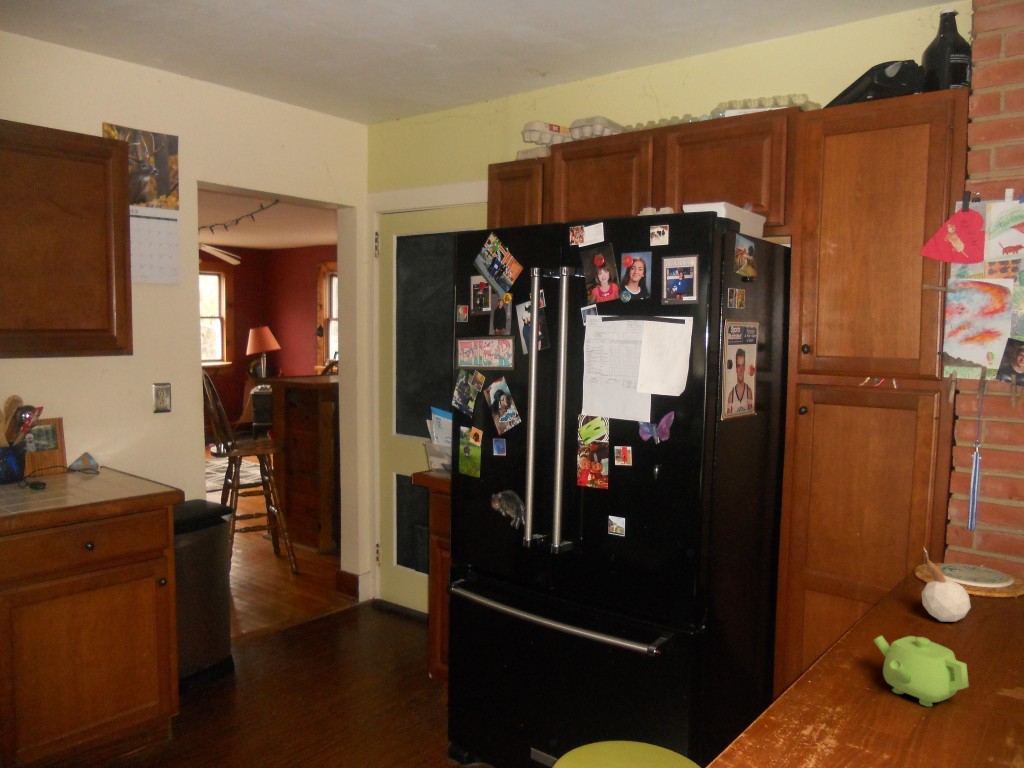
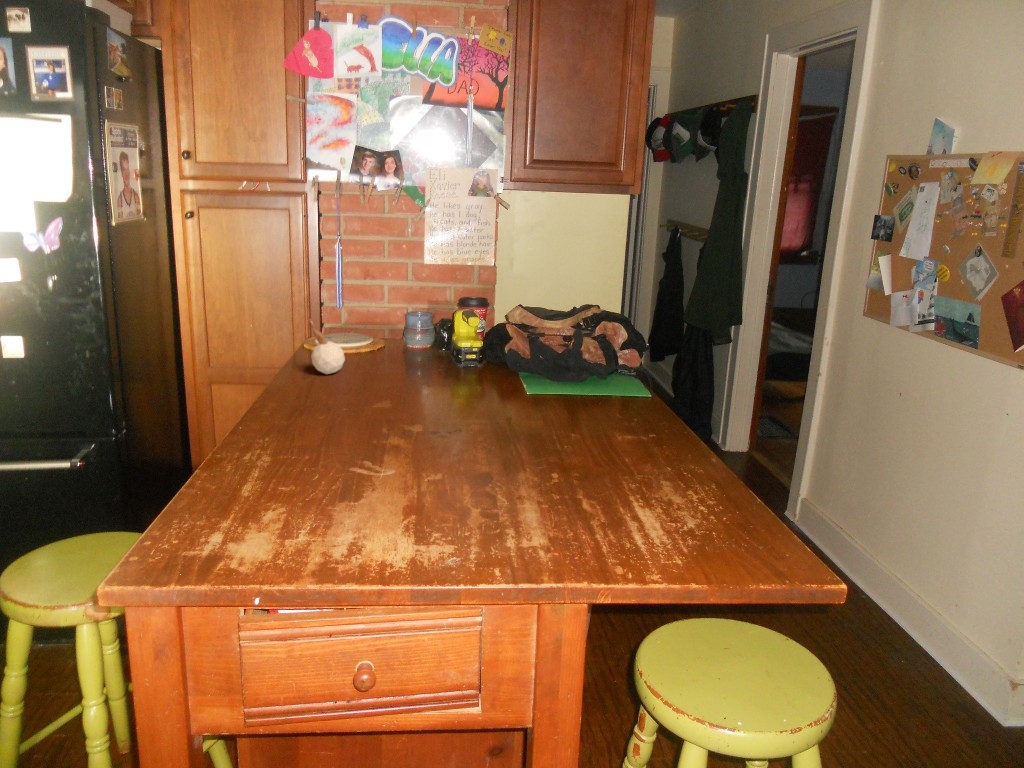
teapot: present [874,636,969,707] -> none [284,377,350,424]

